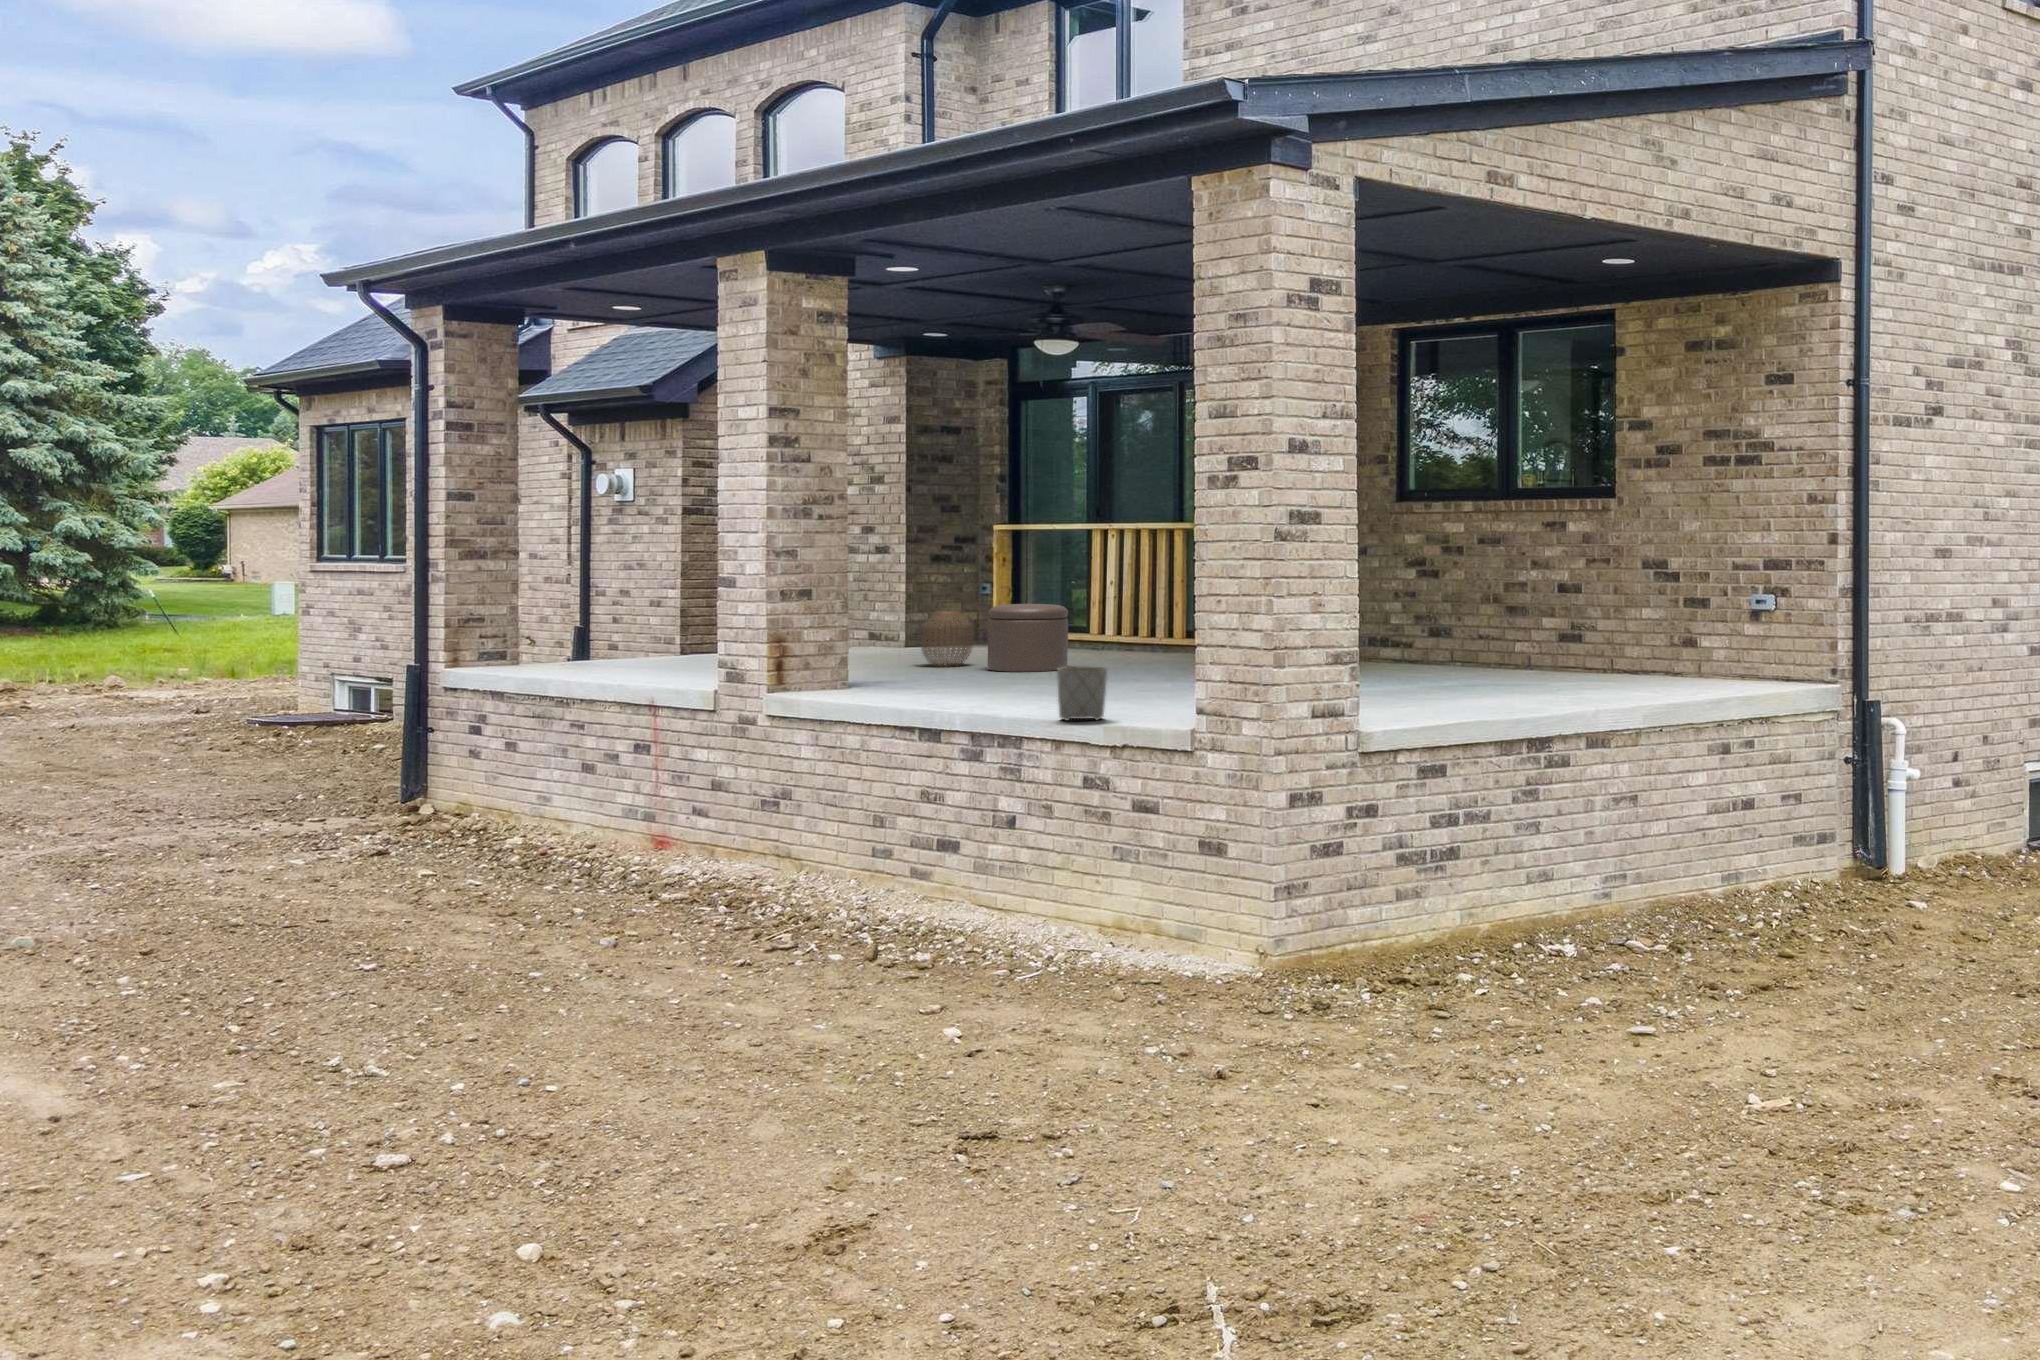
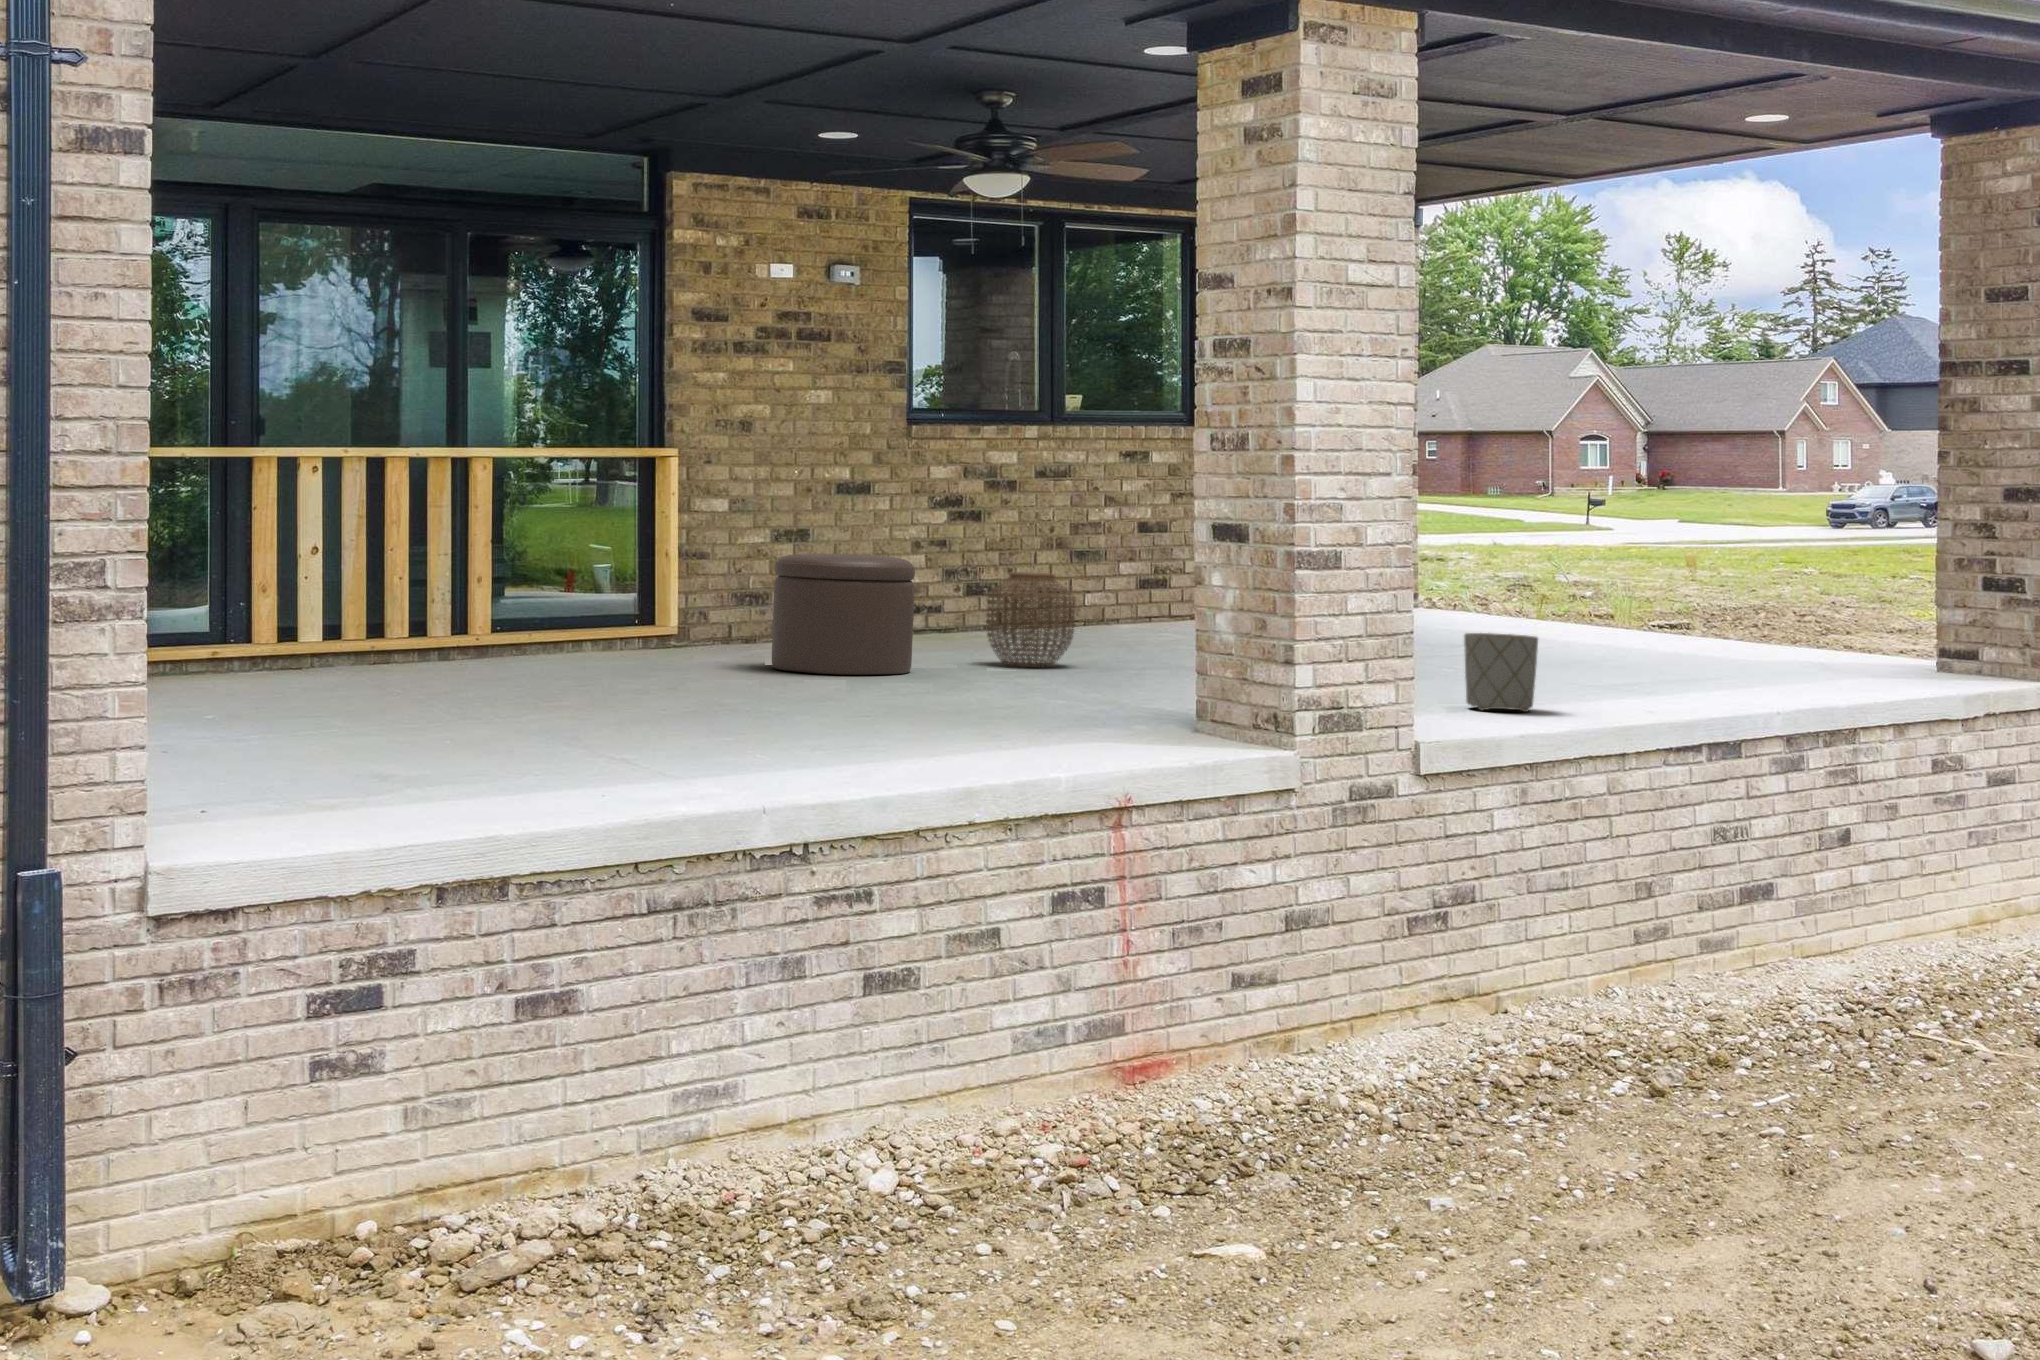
woven basket: present [921,611,973,666] -> present [986,572,1075,667]
planter: present [1057,666,1107,721] -> present [1464,633,1538,712]

